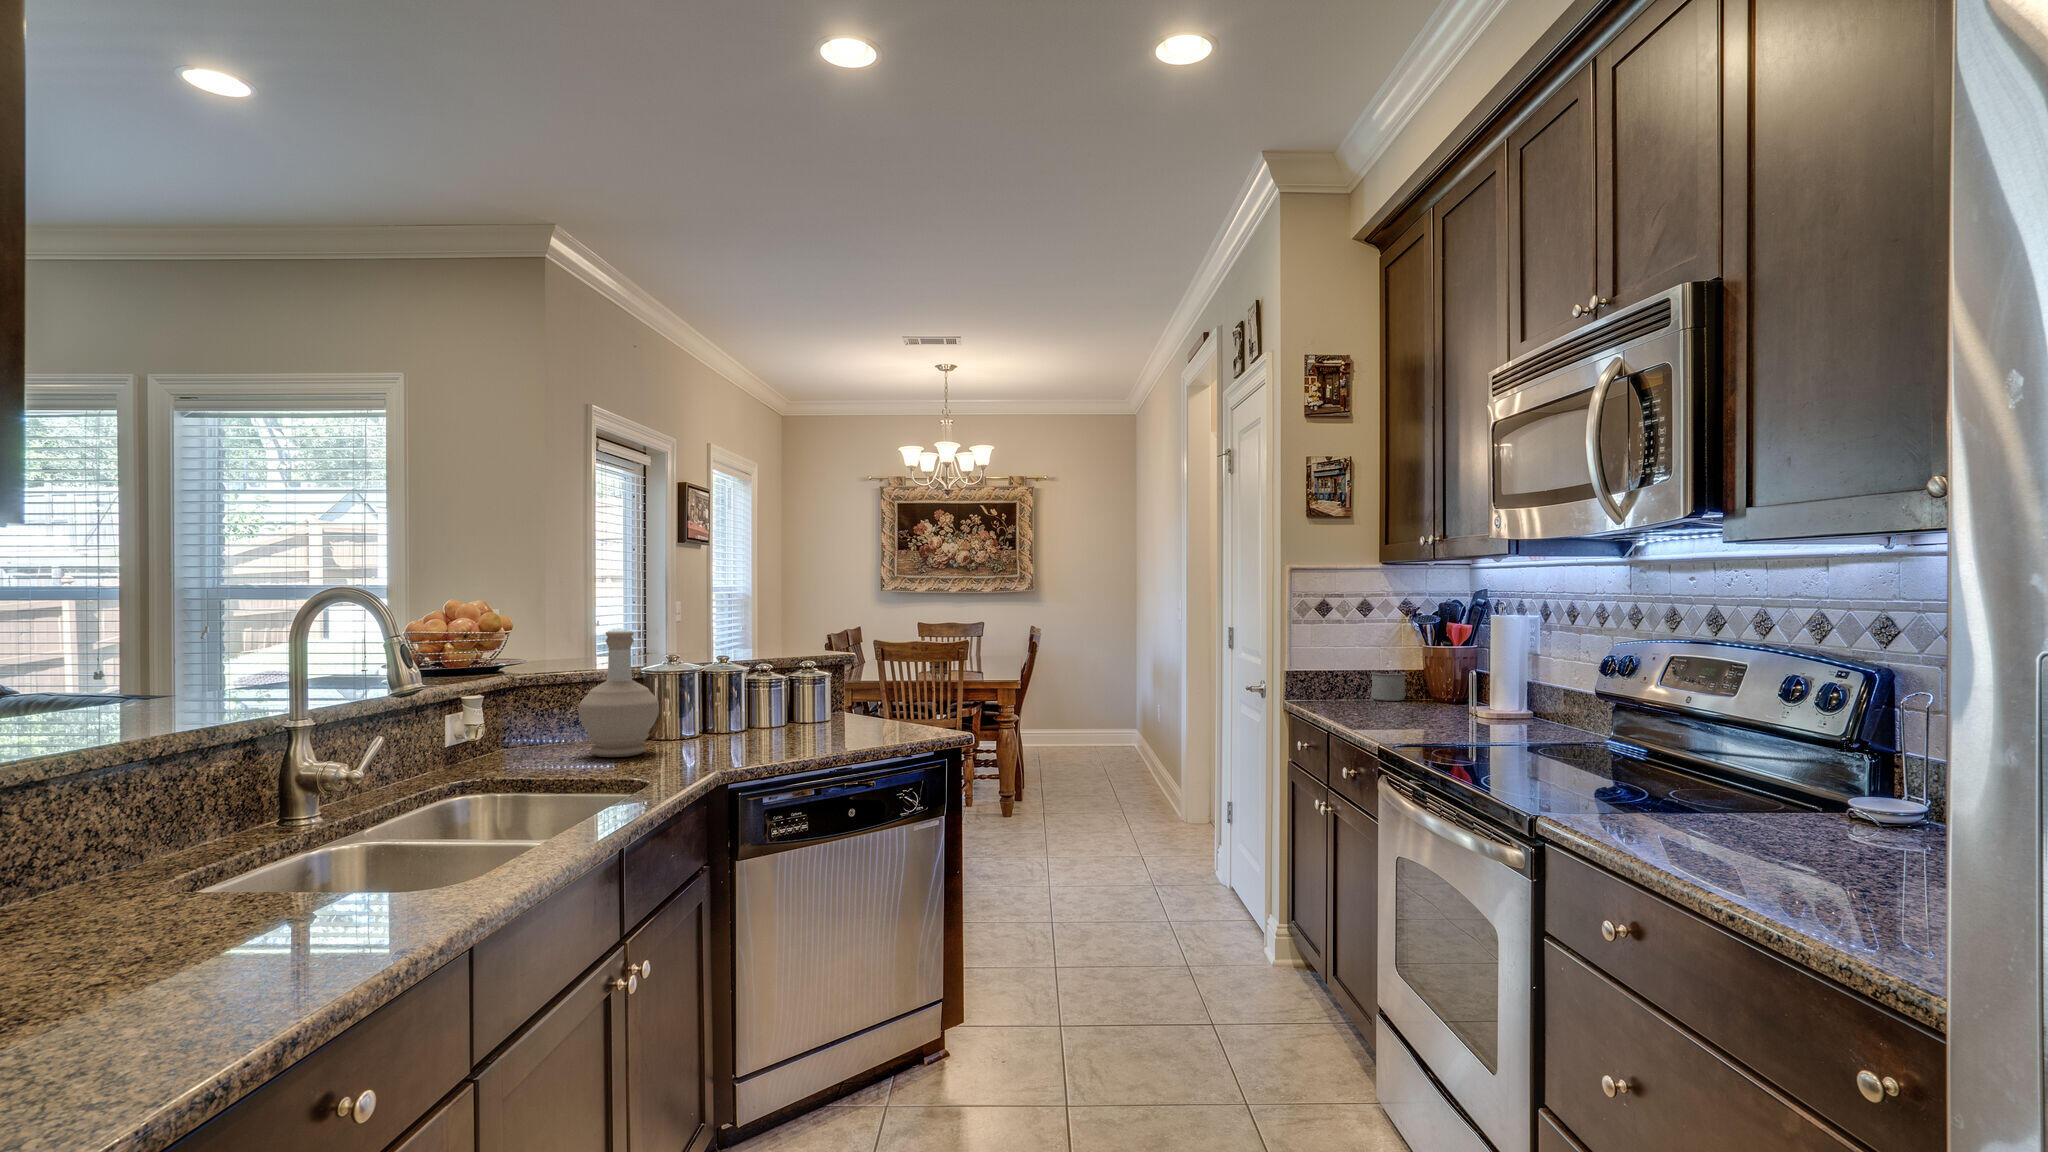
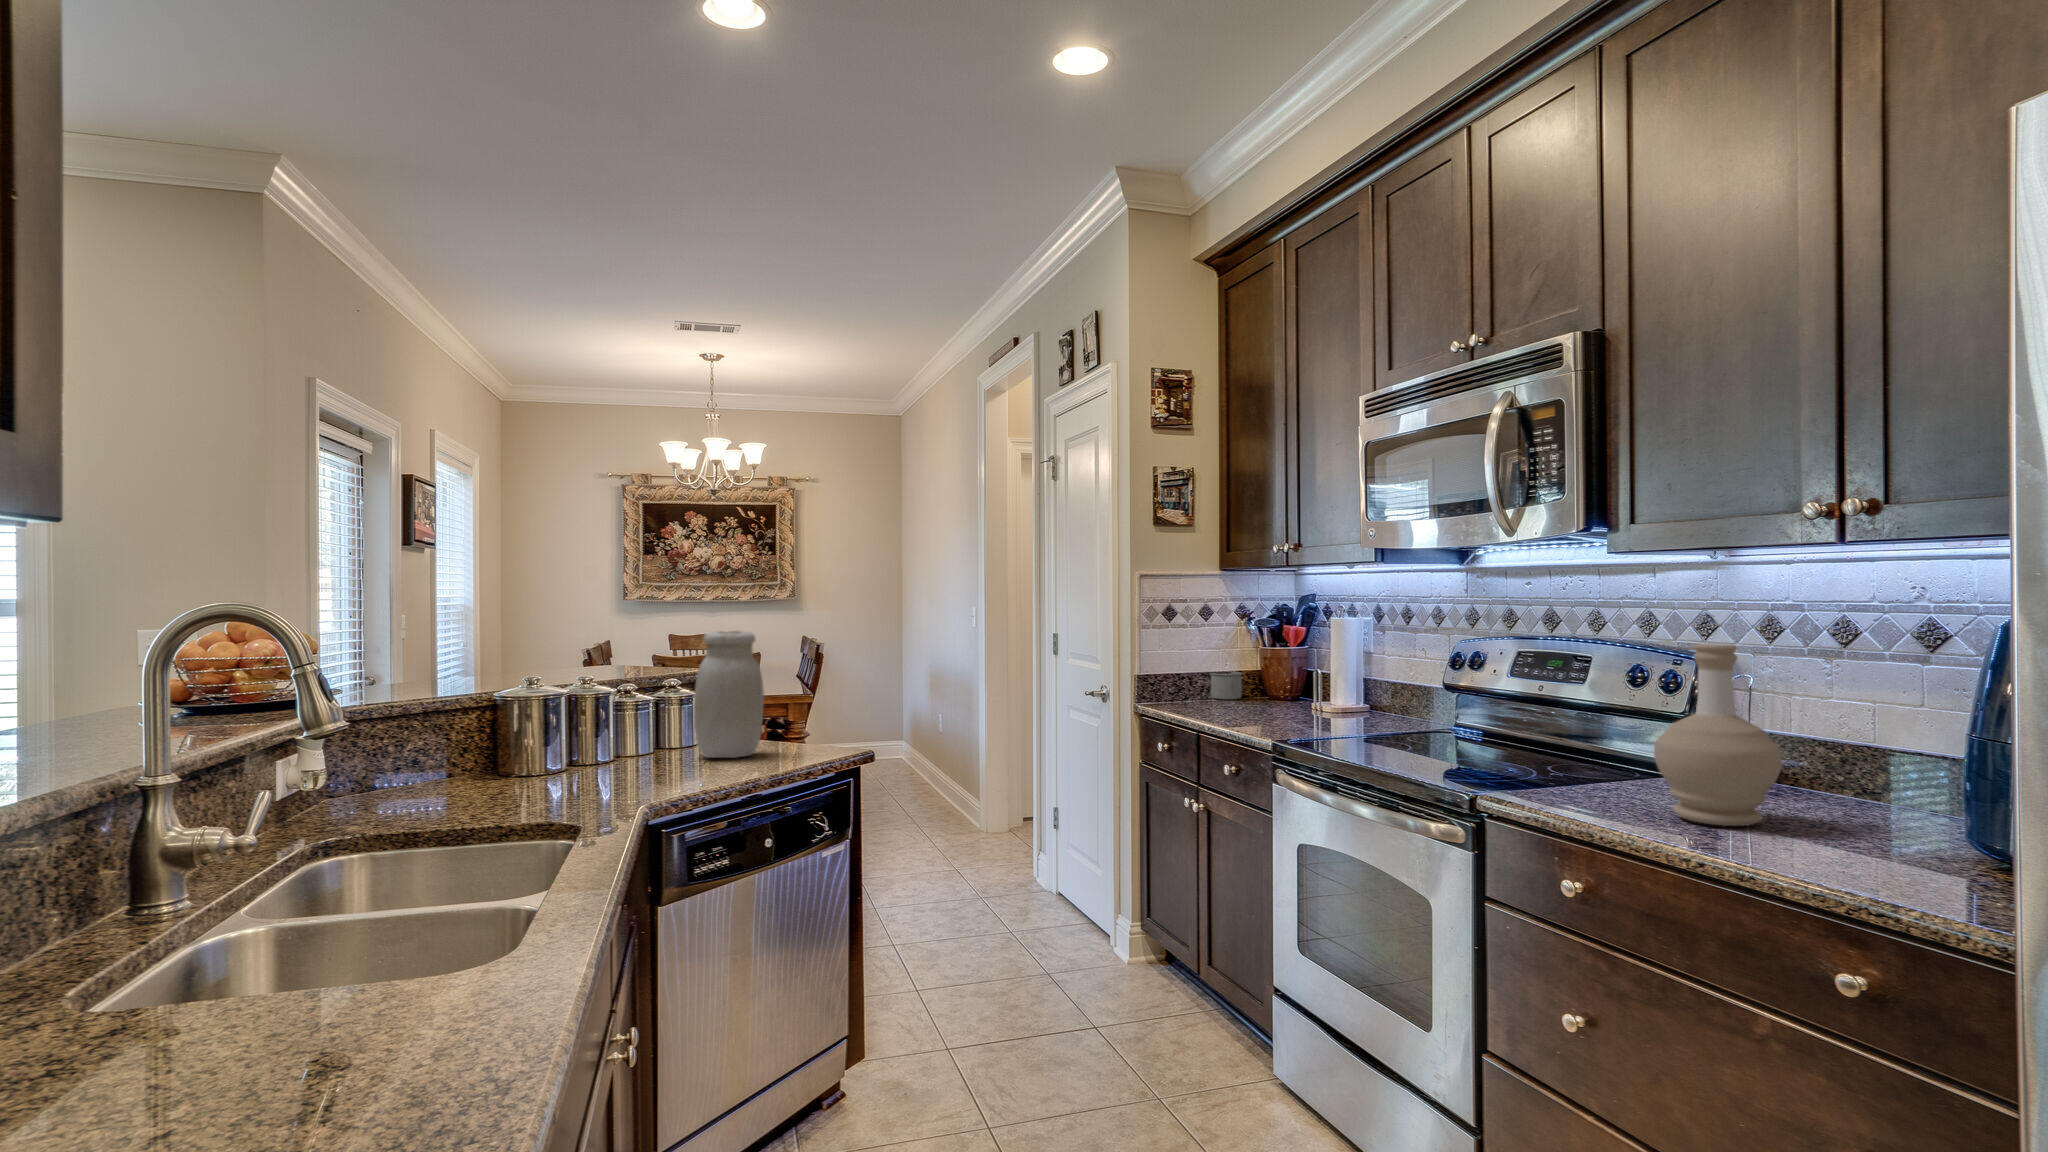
jar: none [817,618,879,734] -> present [694,631,764,758]
bottle: present [579,631,659,757] -> present [1654,643,1782,826]

